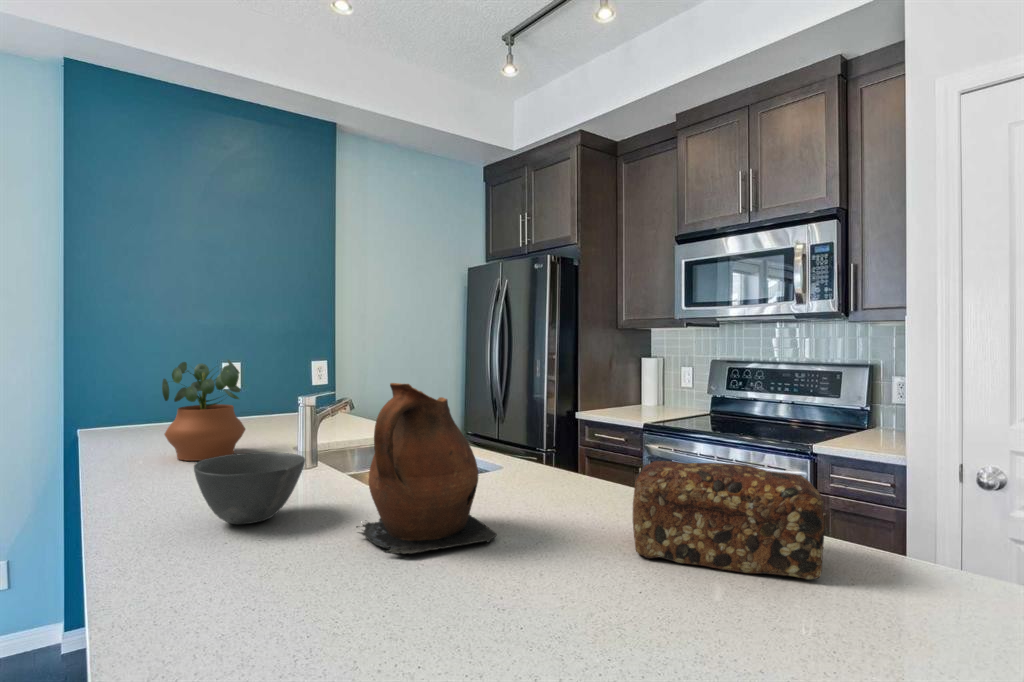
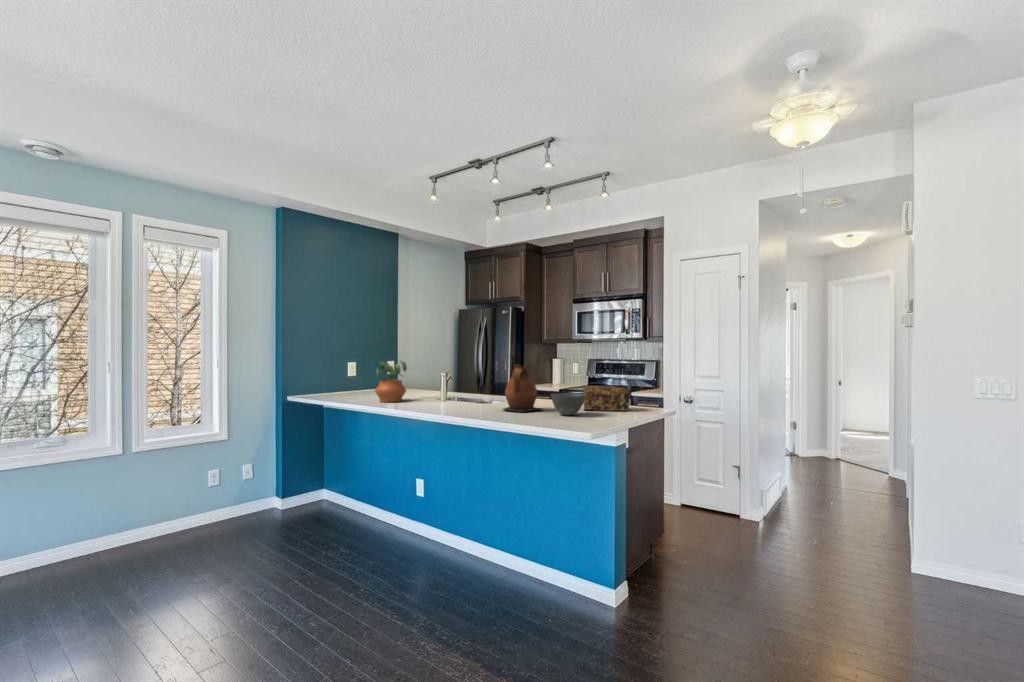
bowl: present [194,452,305,524] -> present [551,393,586,415]

